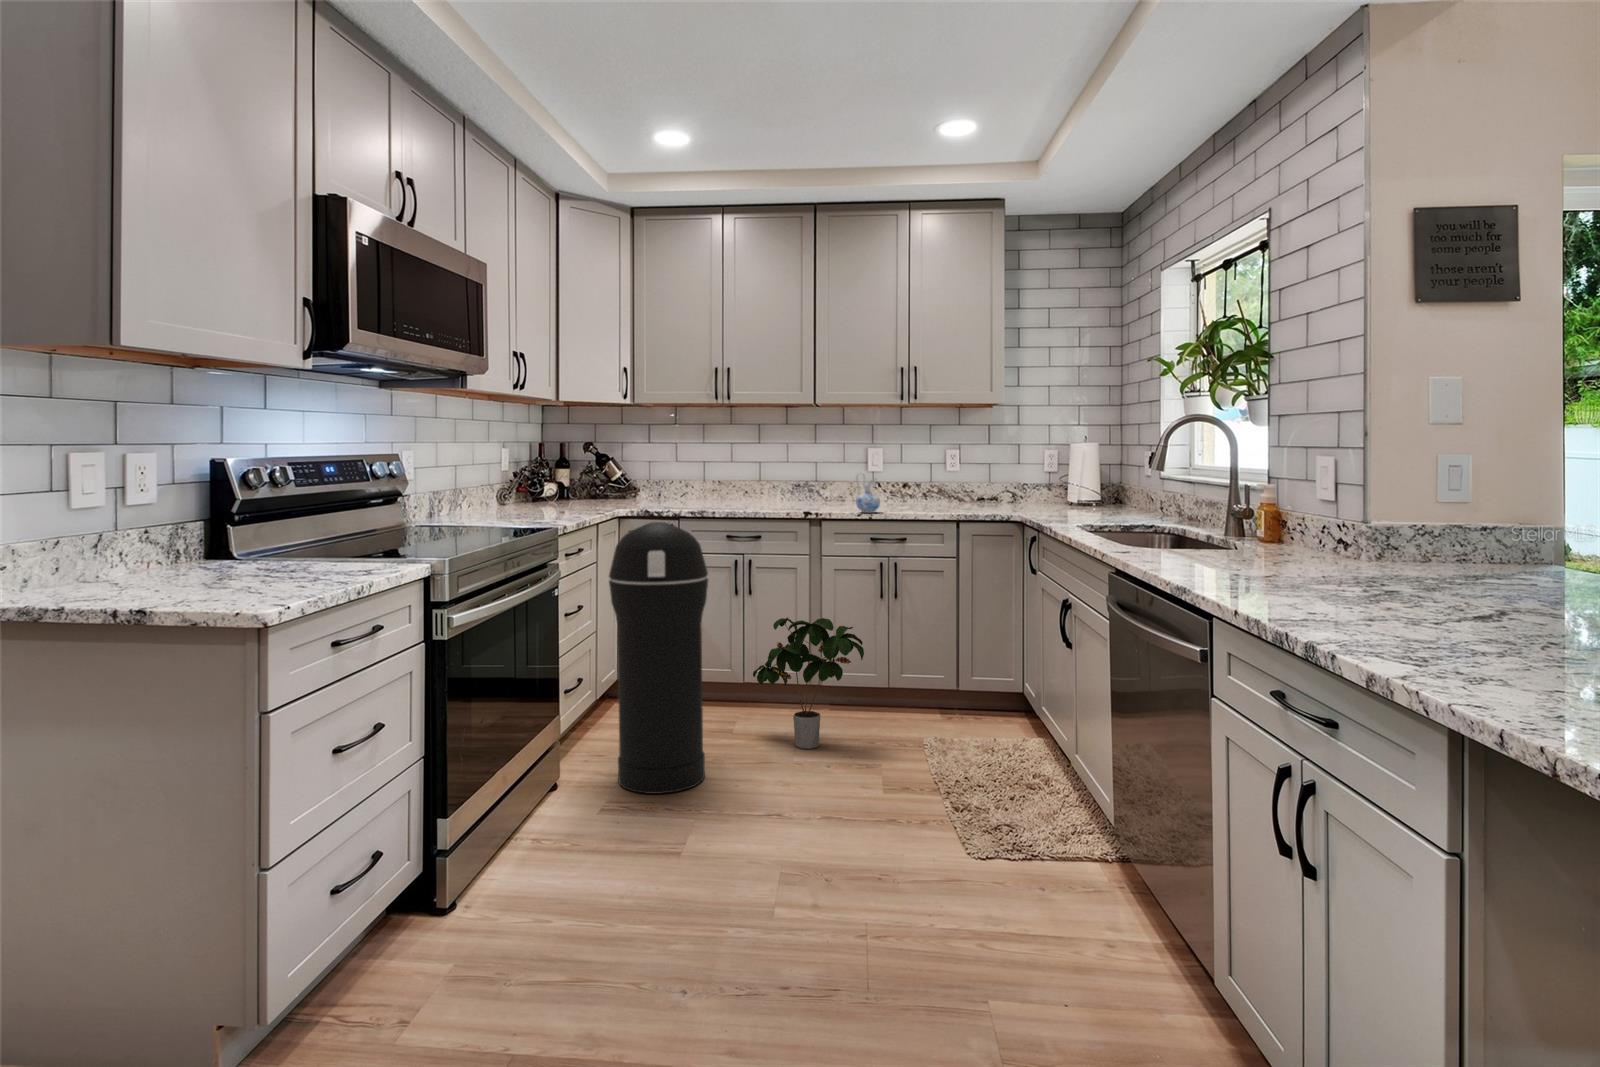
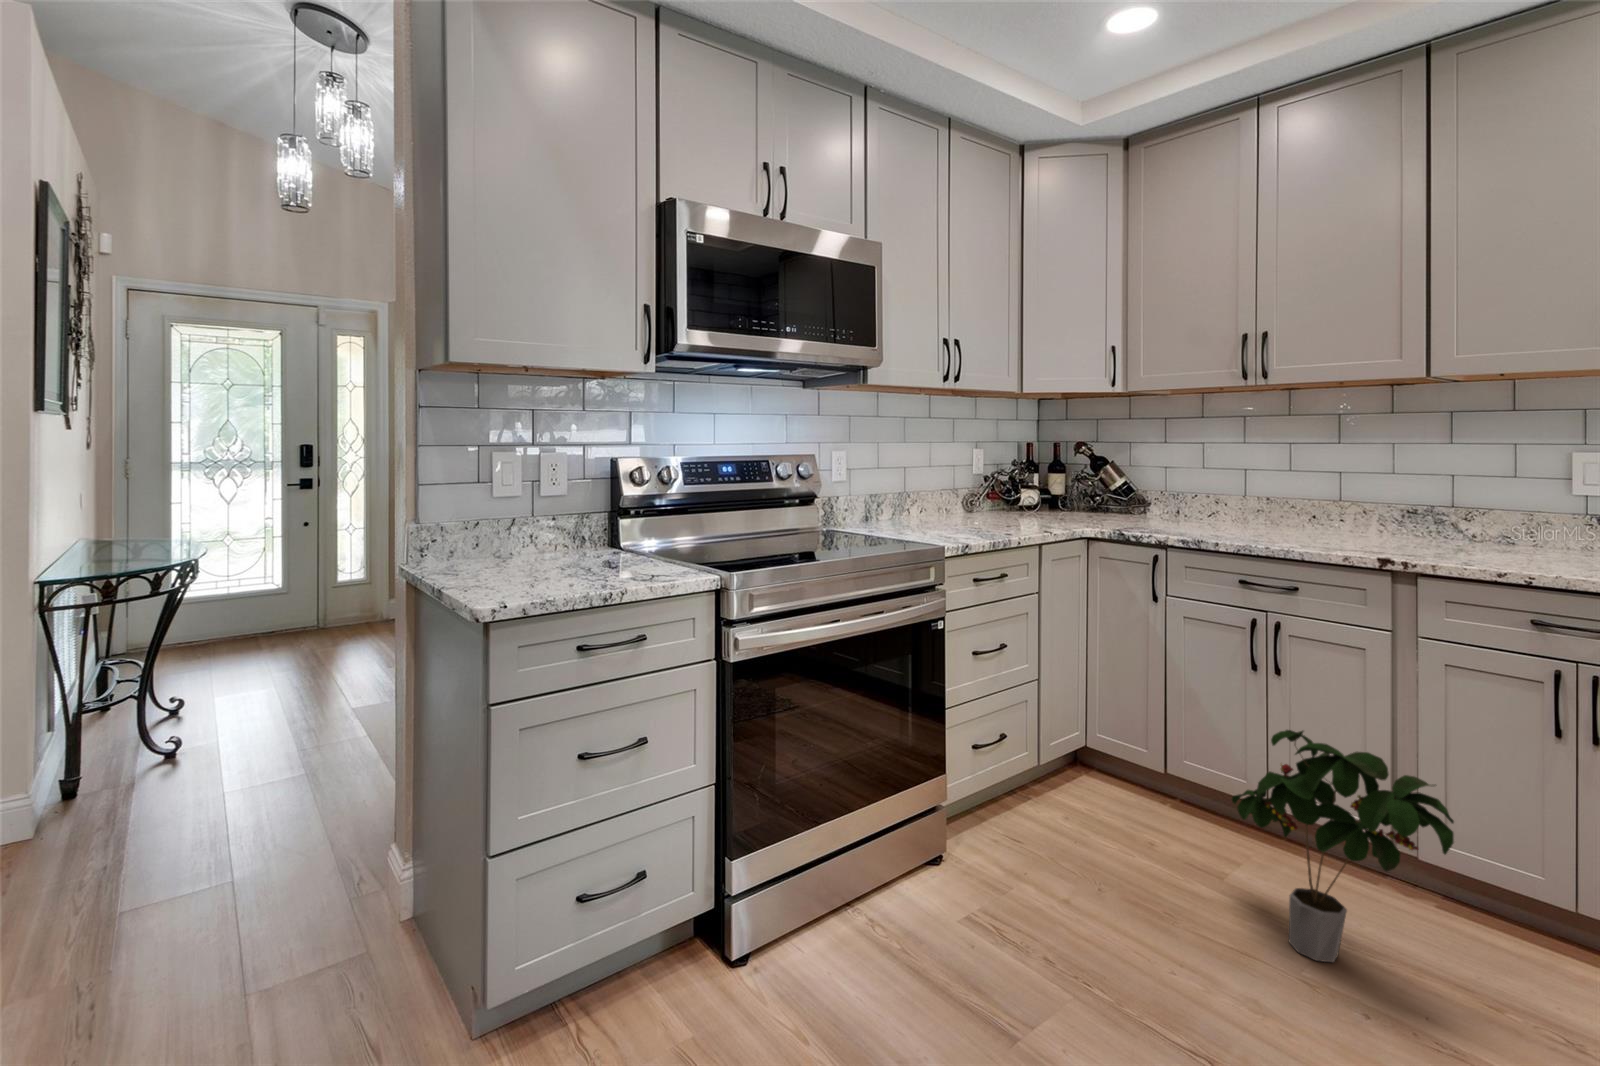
ceramic pitcher: present [856,472,880,513] -> none [1501,500,1562,574]
trash can: present [609,522,708,794] -> none [978,561,1134,954]

